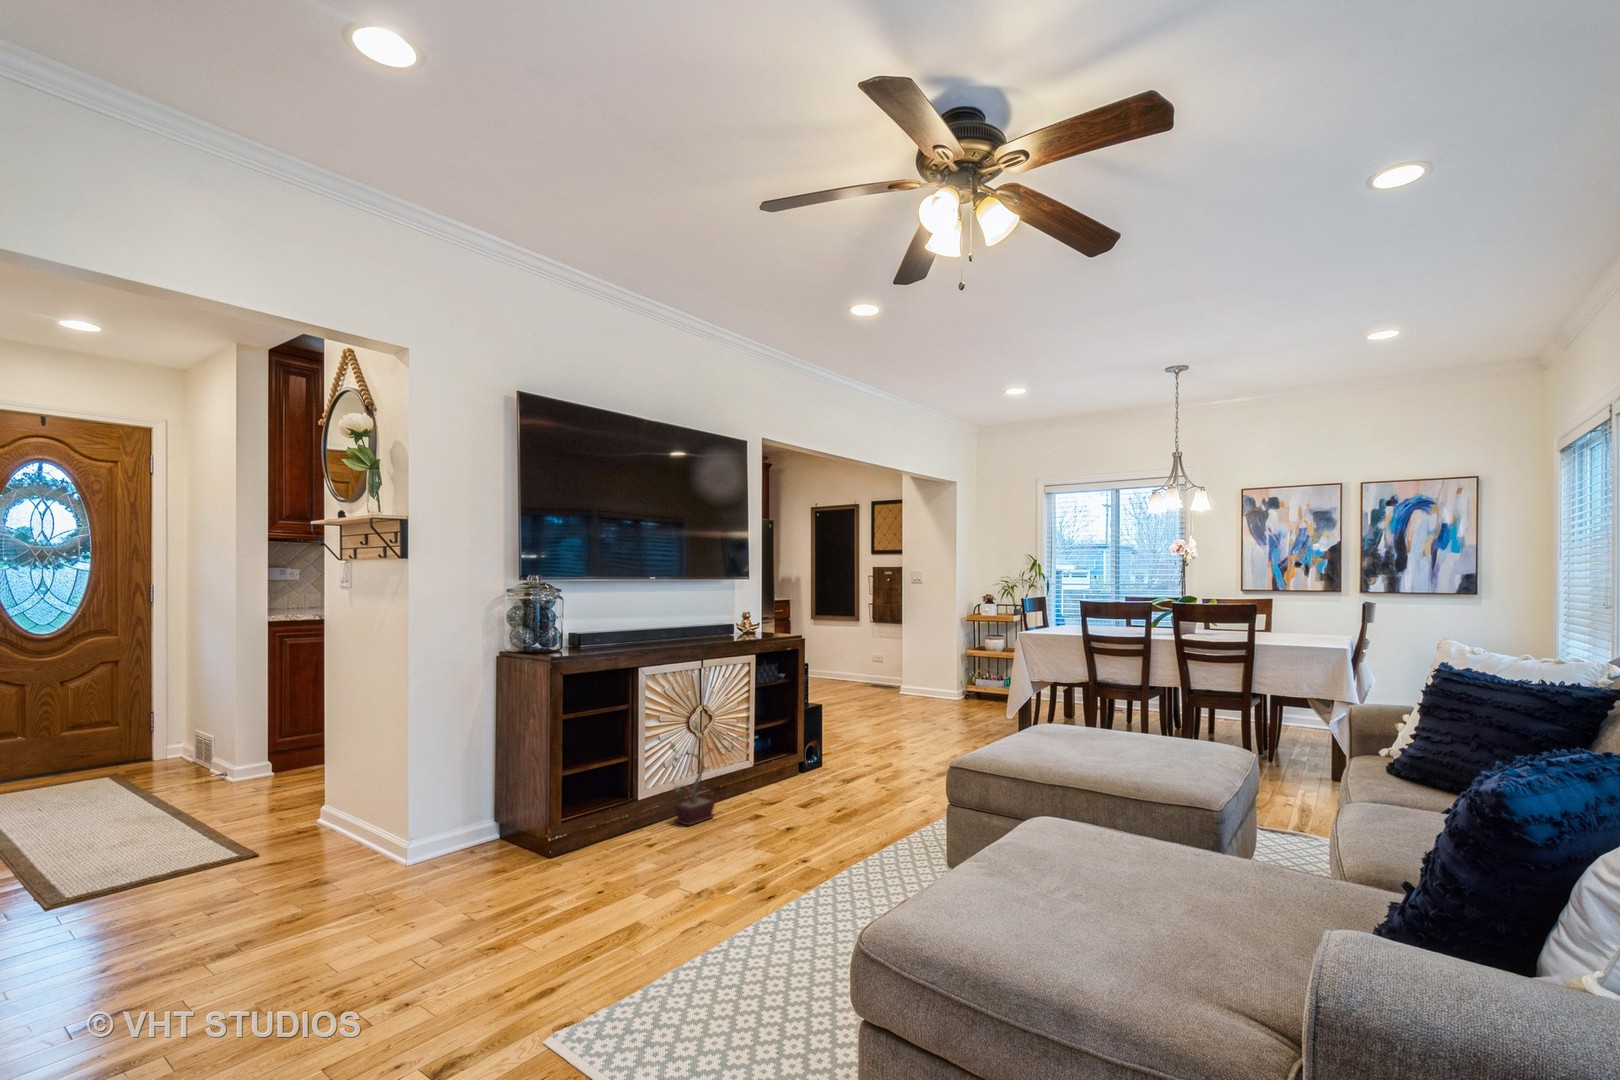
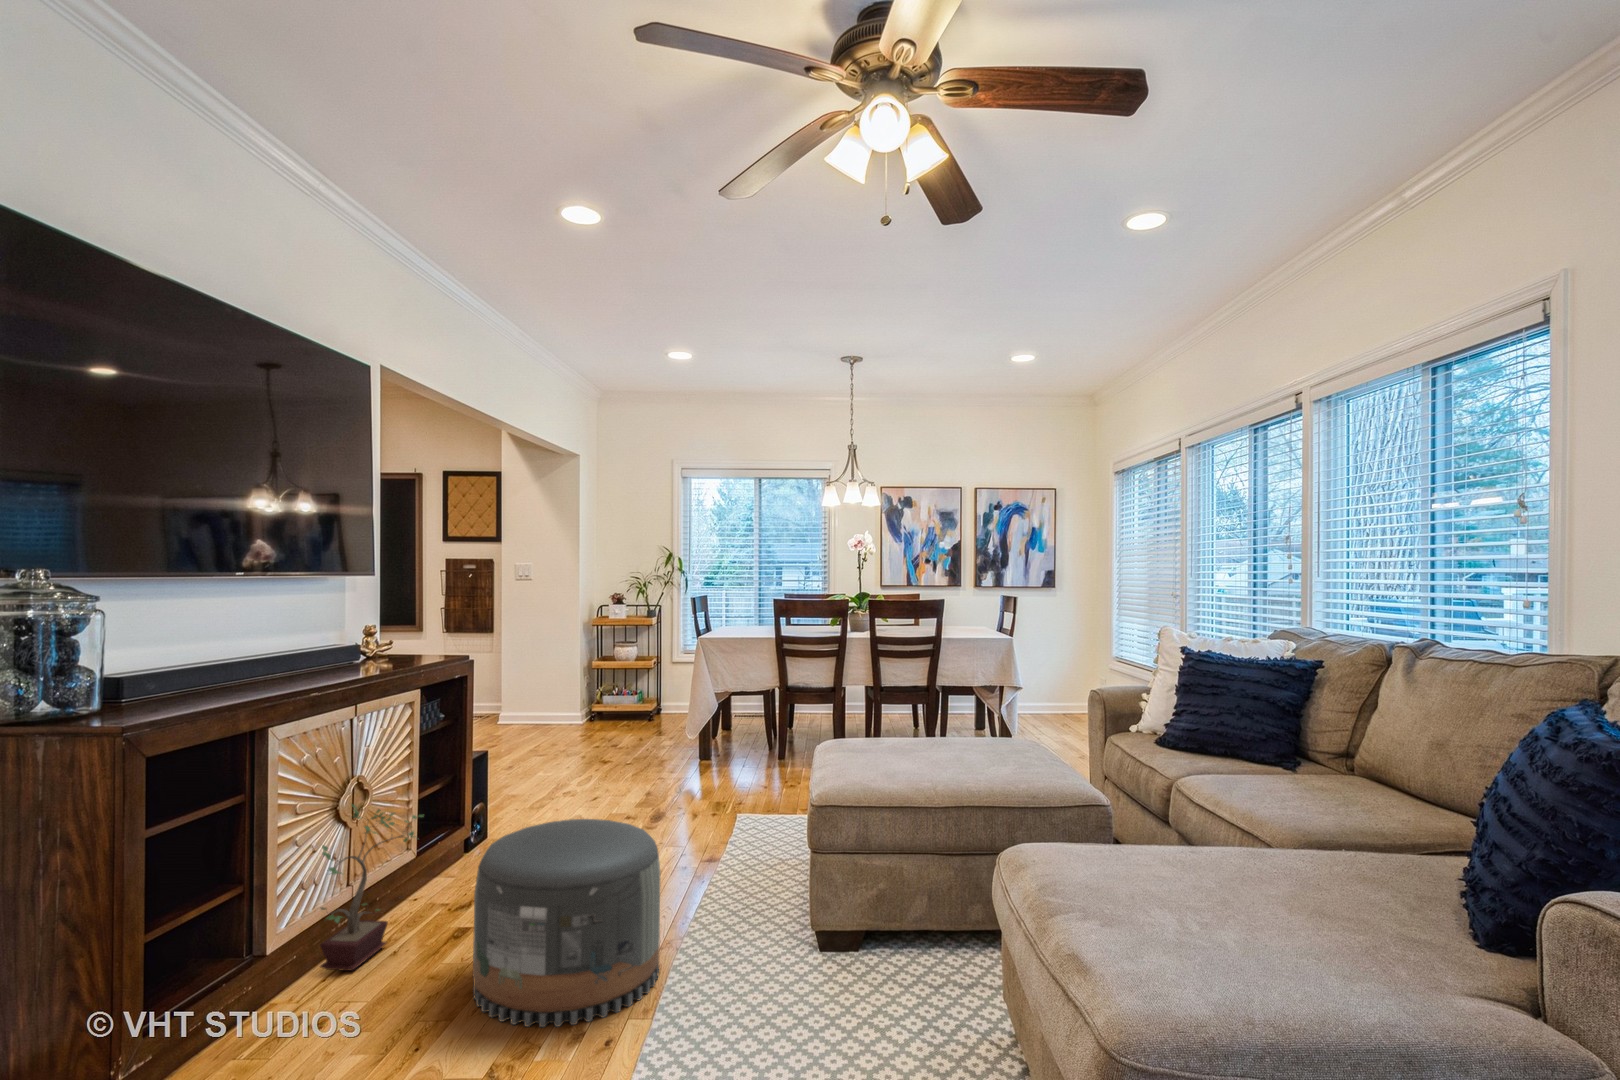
pouf: none [735,750,861,884] -> present [473,819,660,1027]

